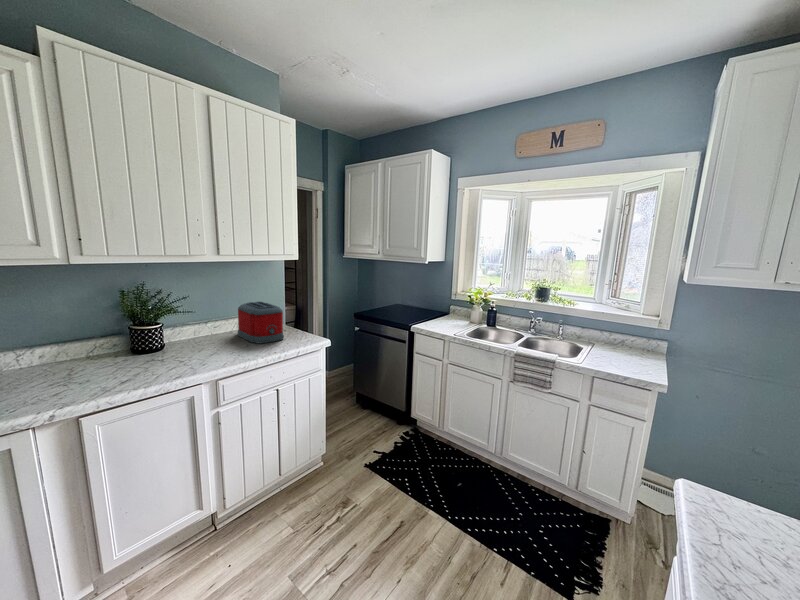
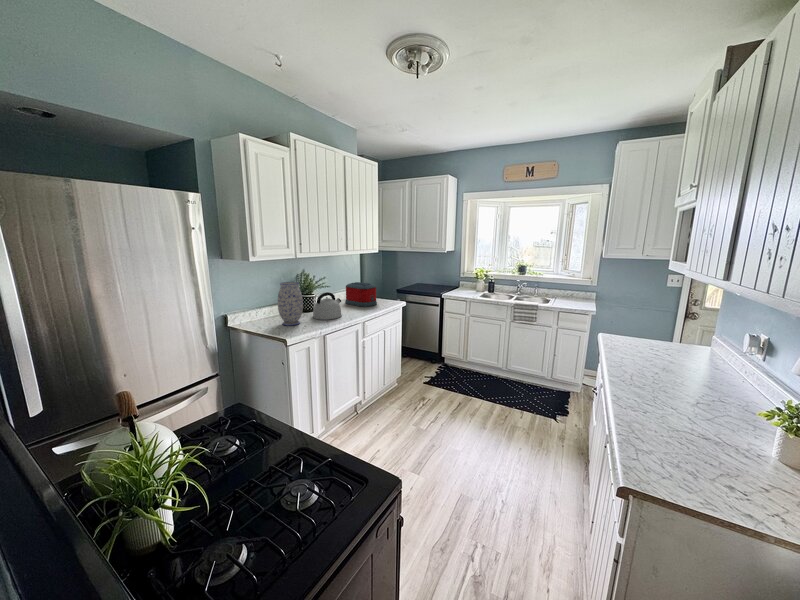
vase: none [24,300,87,382] -> present [278,282,303,326]
kettle: none [127,320,191,370] -> present [313,292,342,320]

